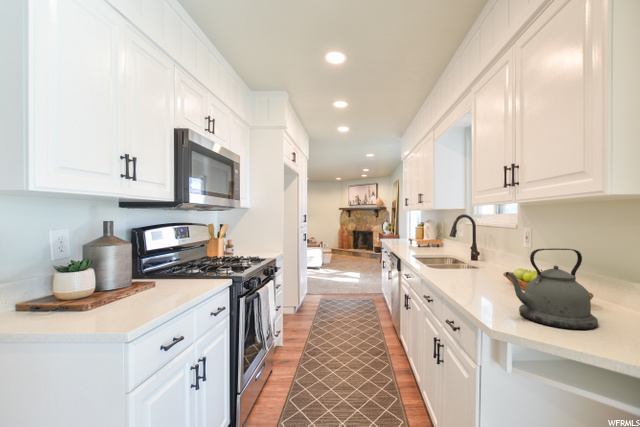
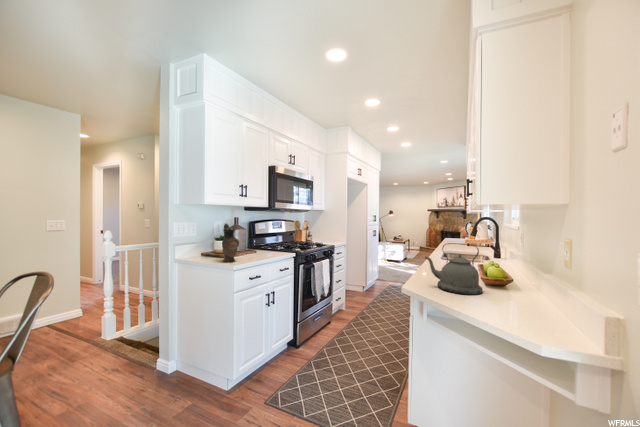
ceramic pitcher: none [85,234,129,321] -> present [222,224,239,262]

